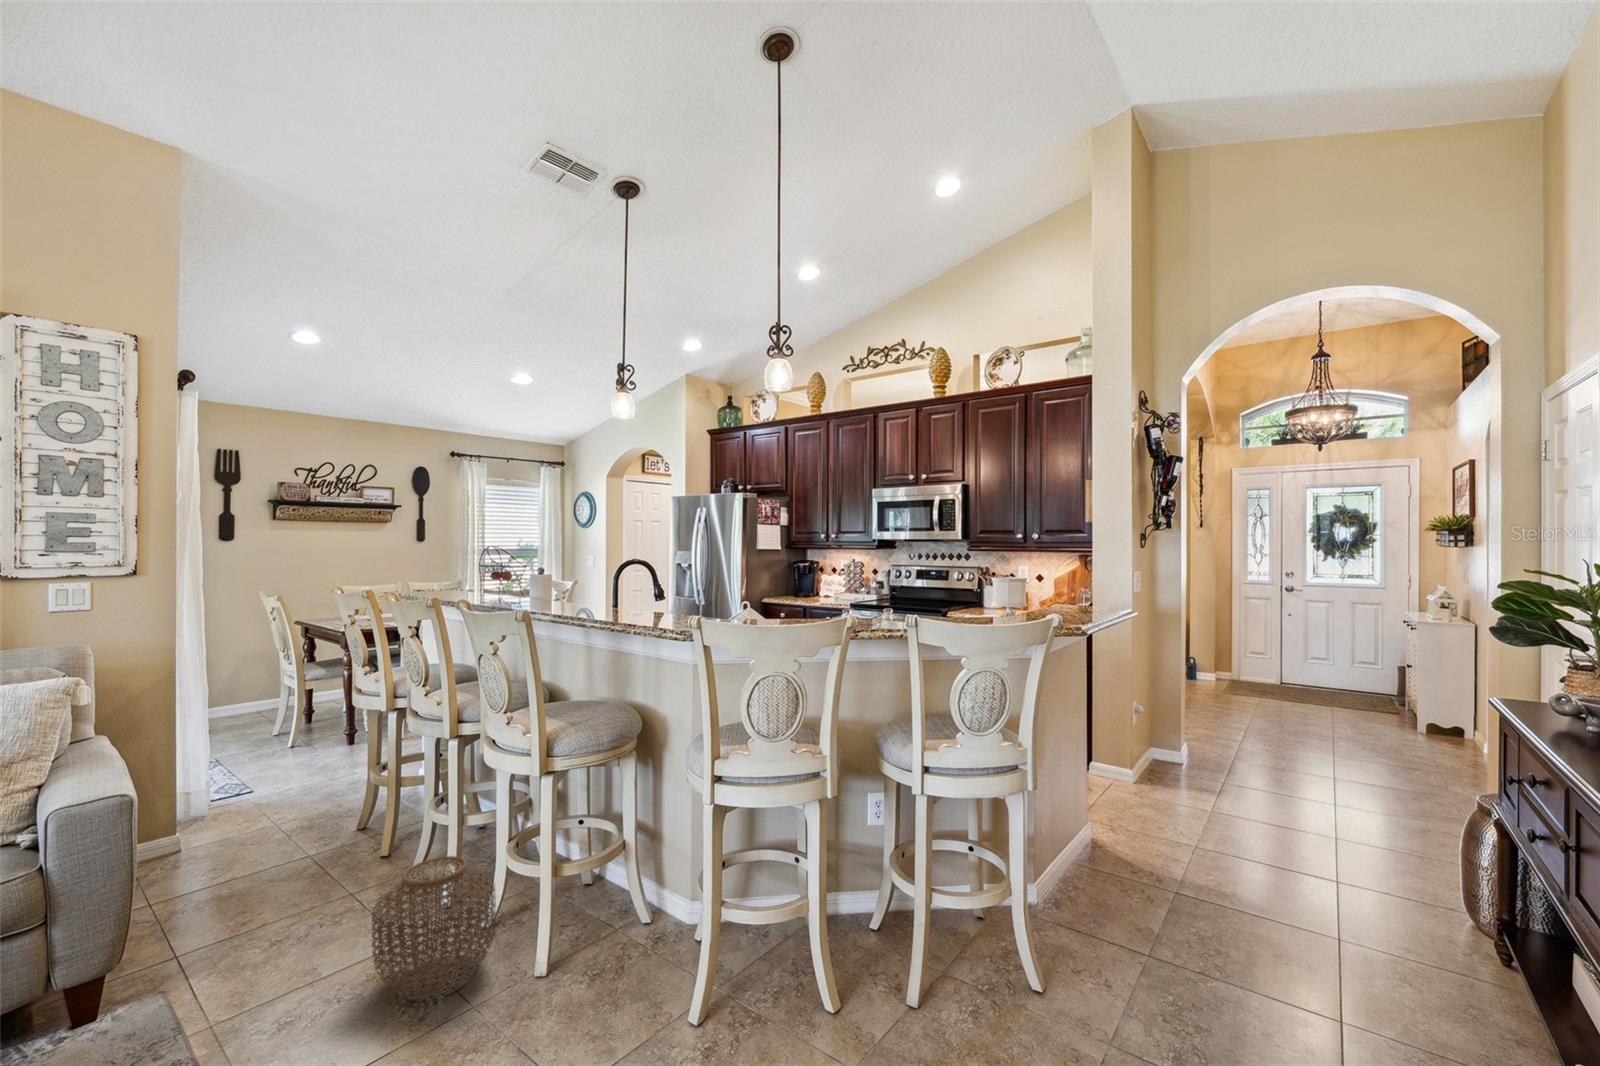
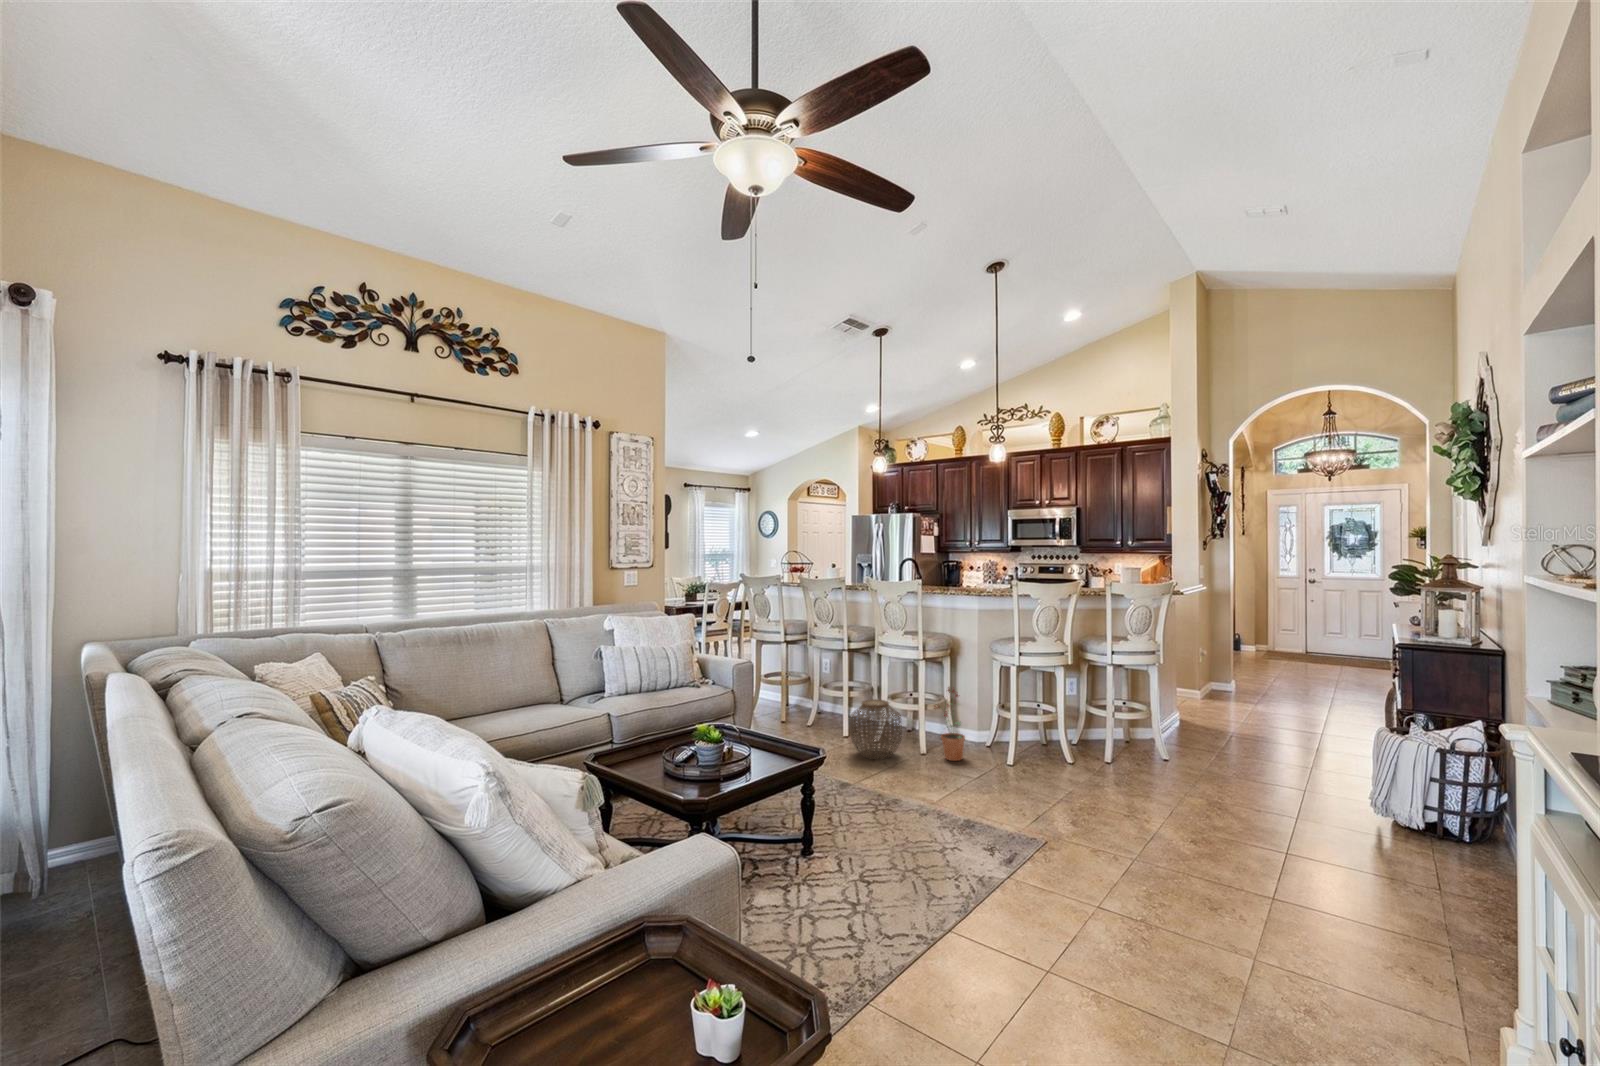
potted plant: none [558,829,616,1003] -> present [934,687,965,761]

